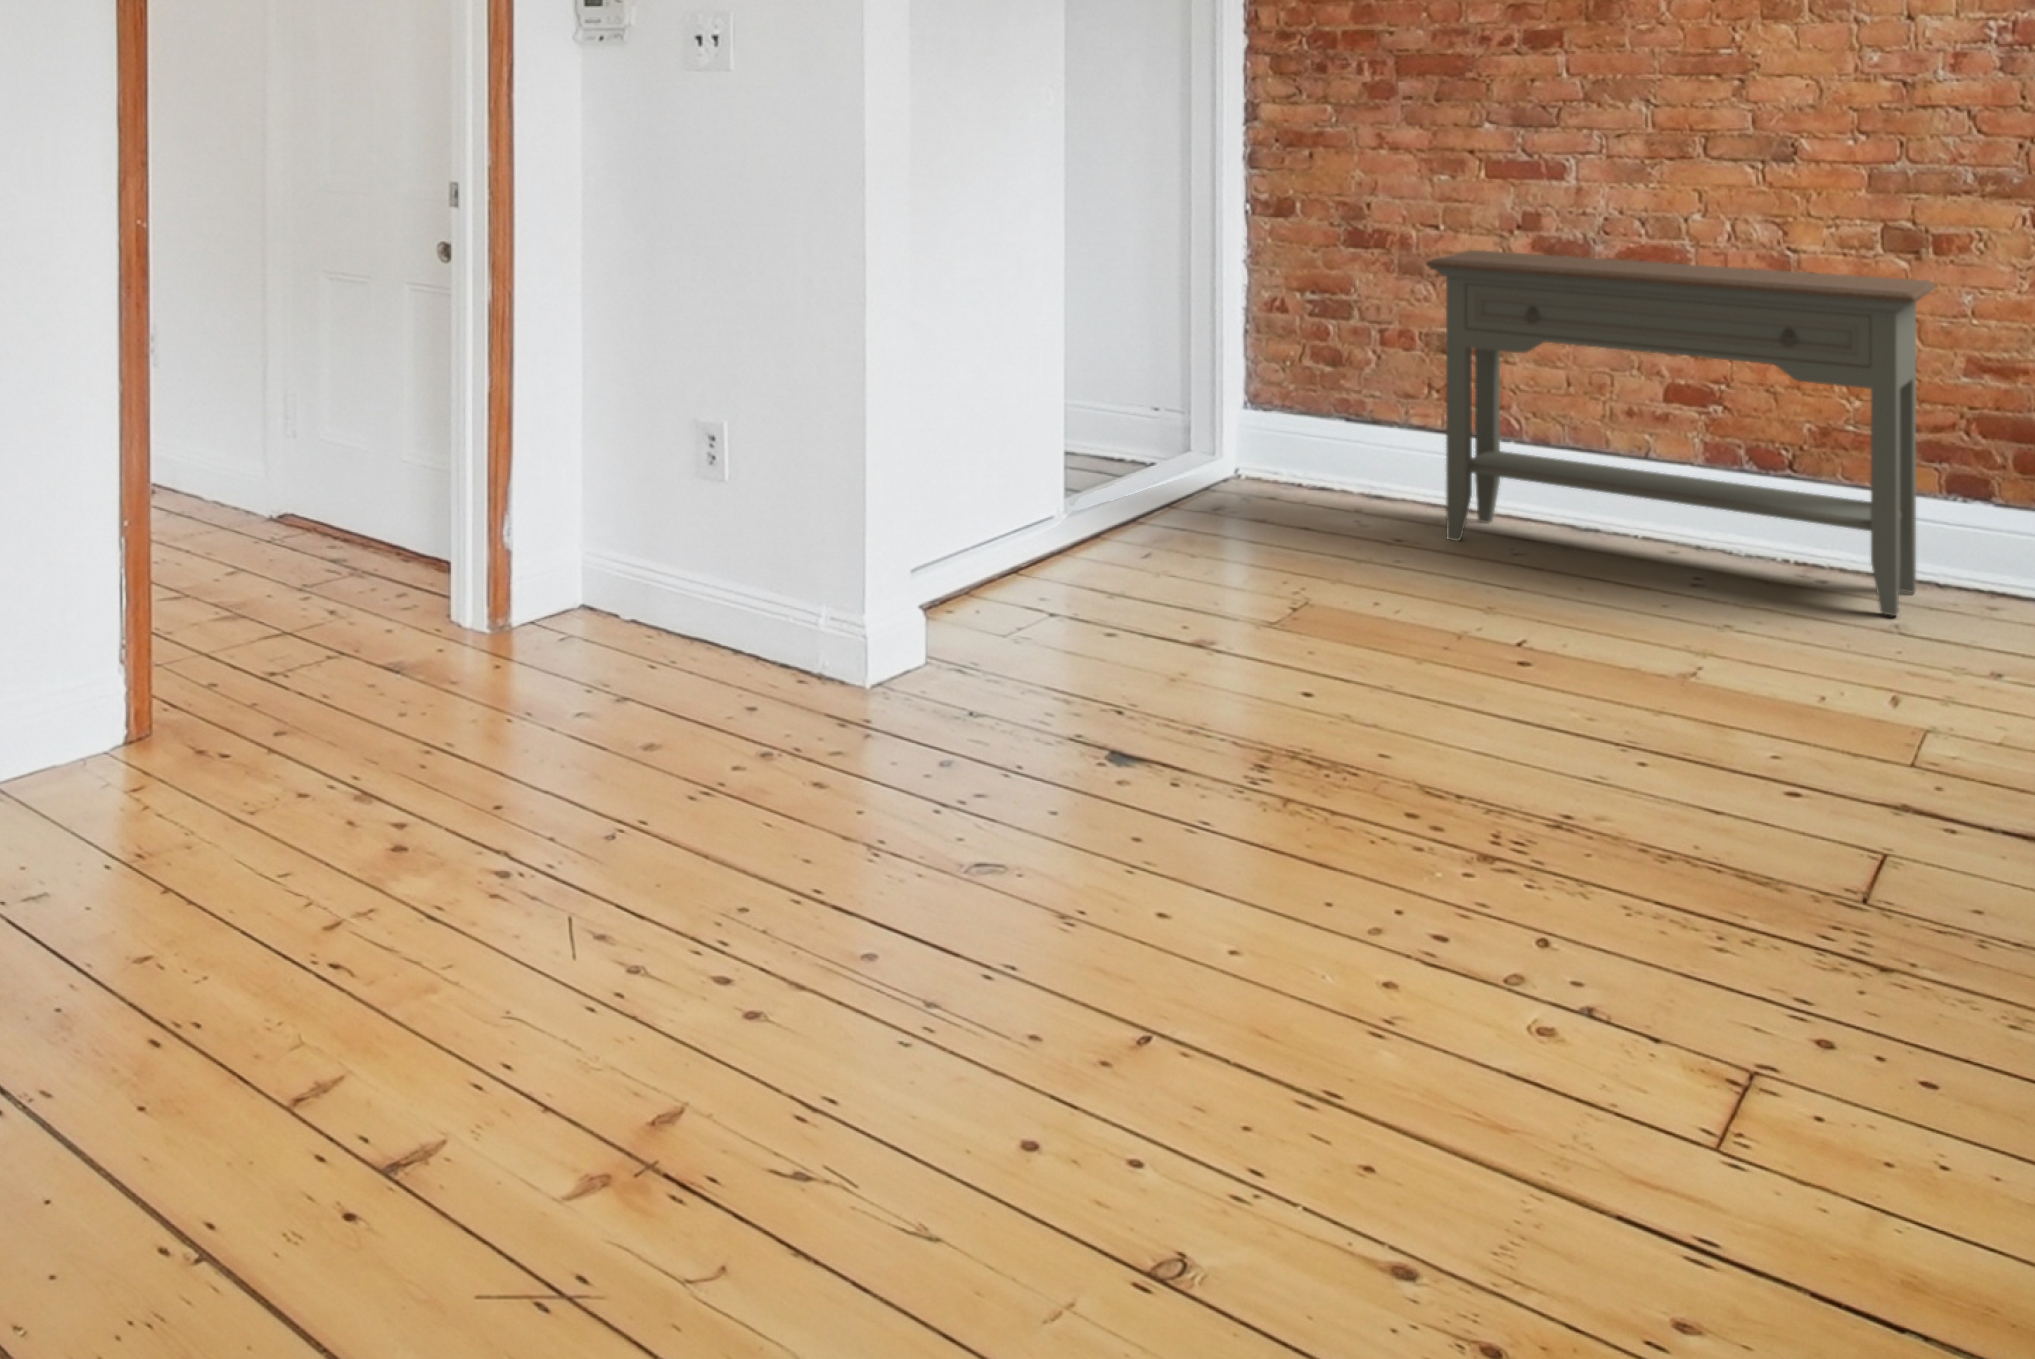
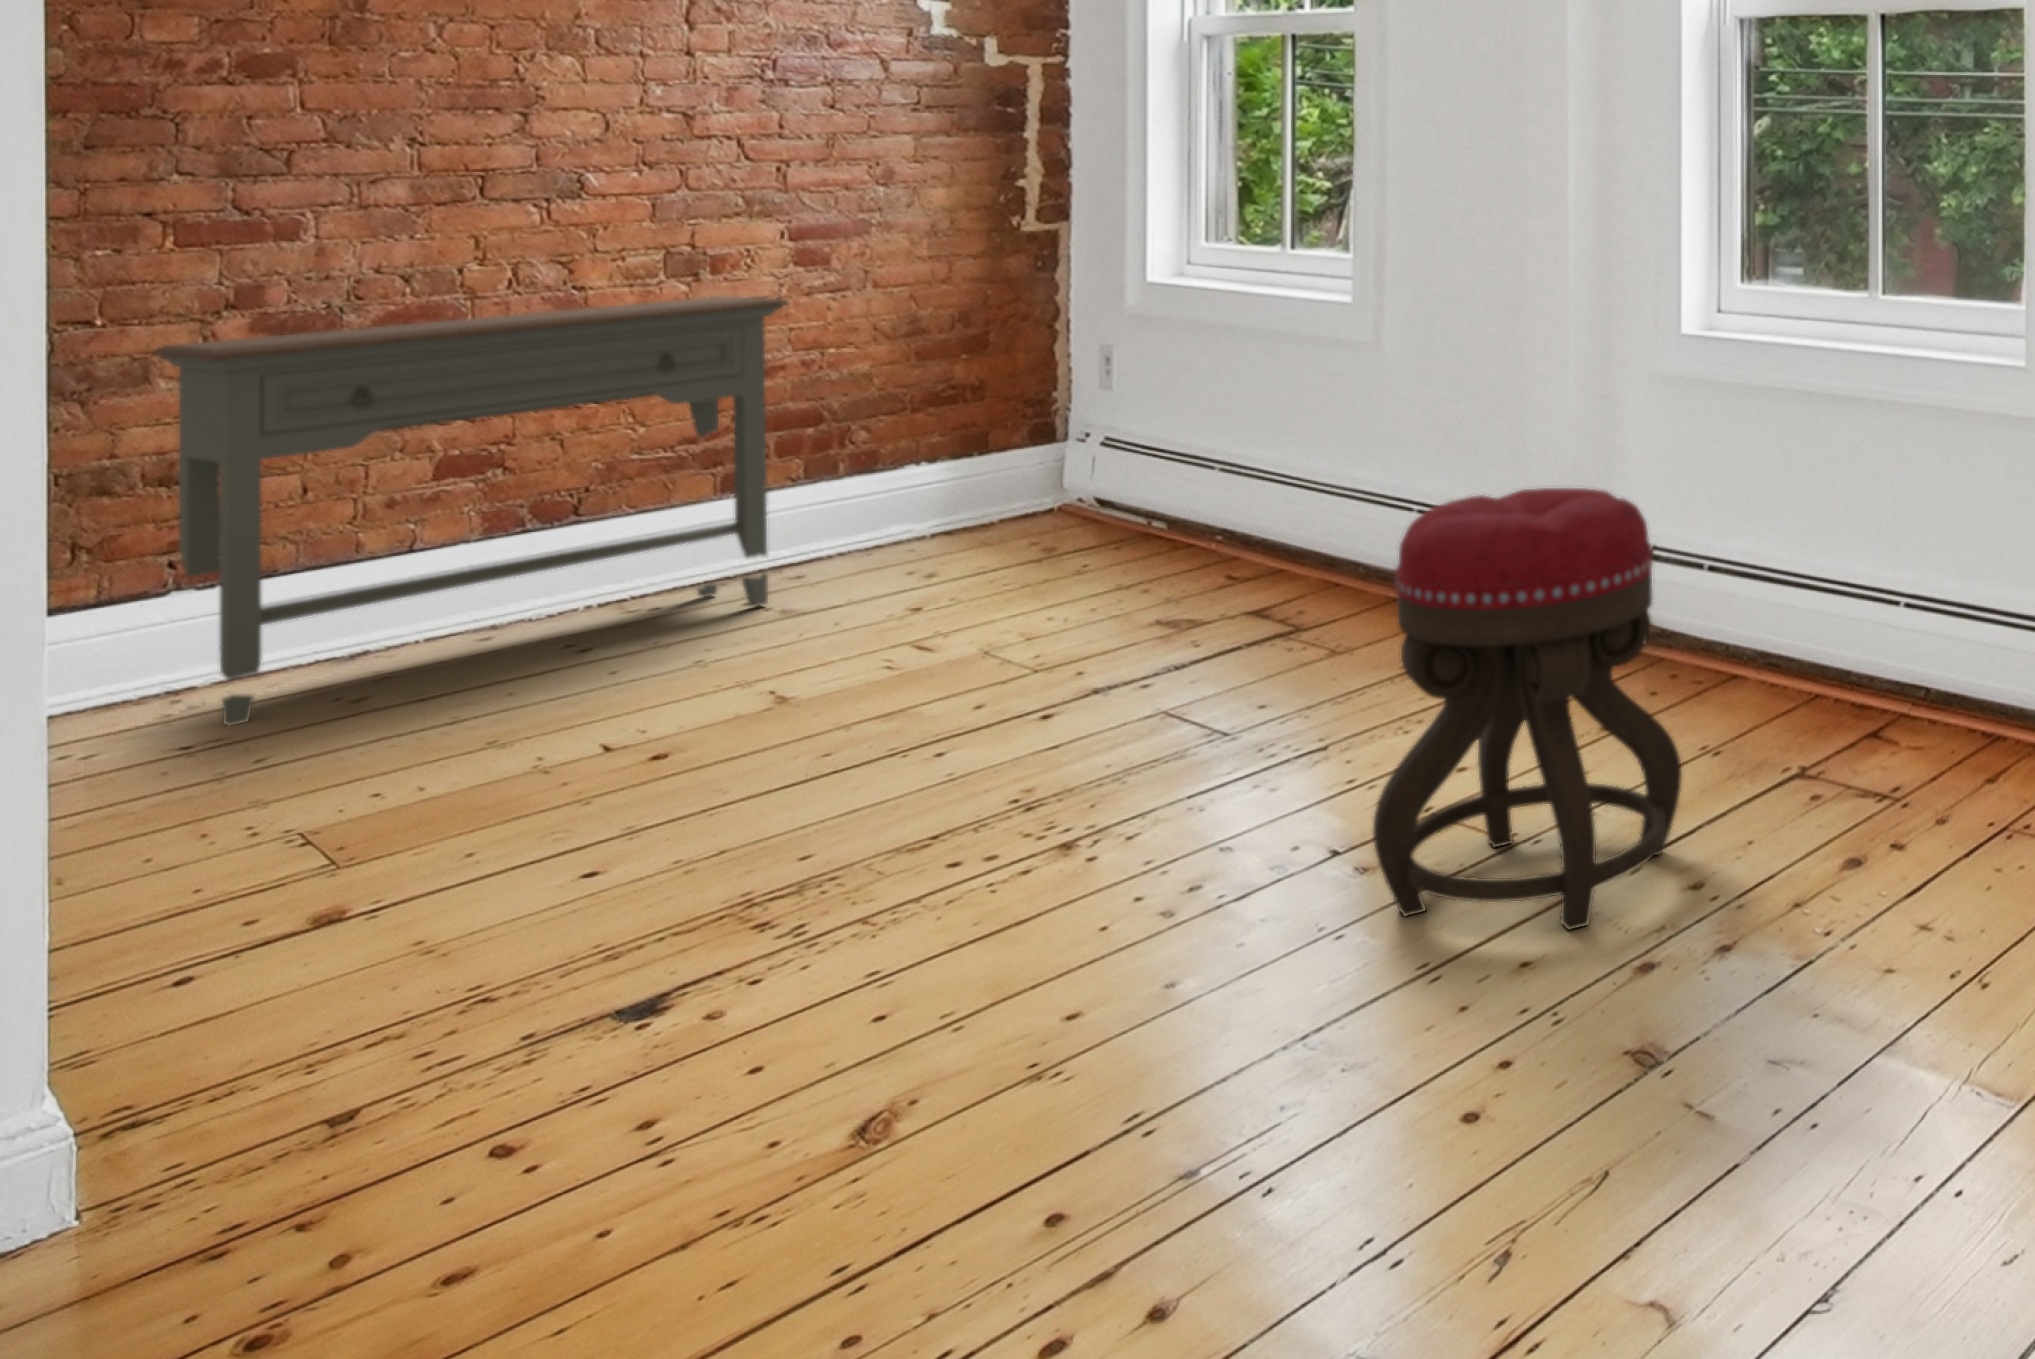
ottoman: none [944,628,1264,1172] -> present [1373,488,1682,929]

